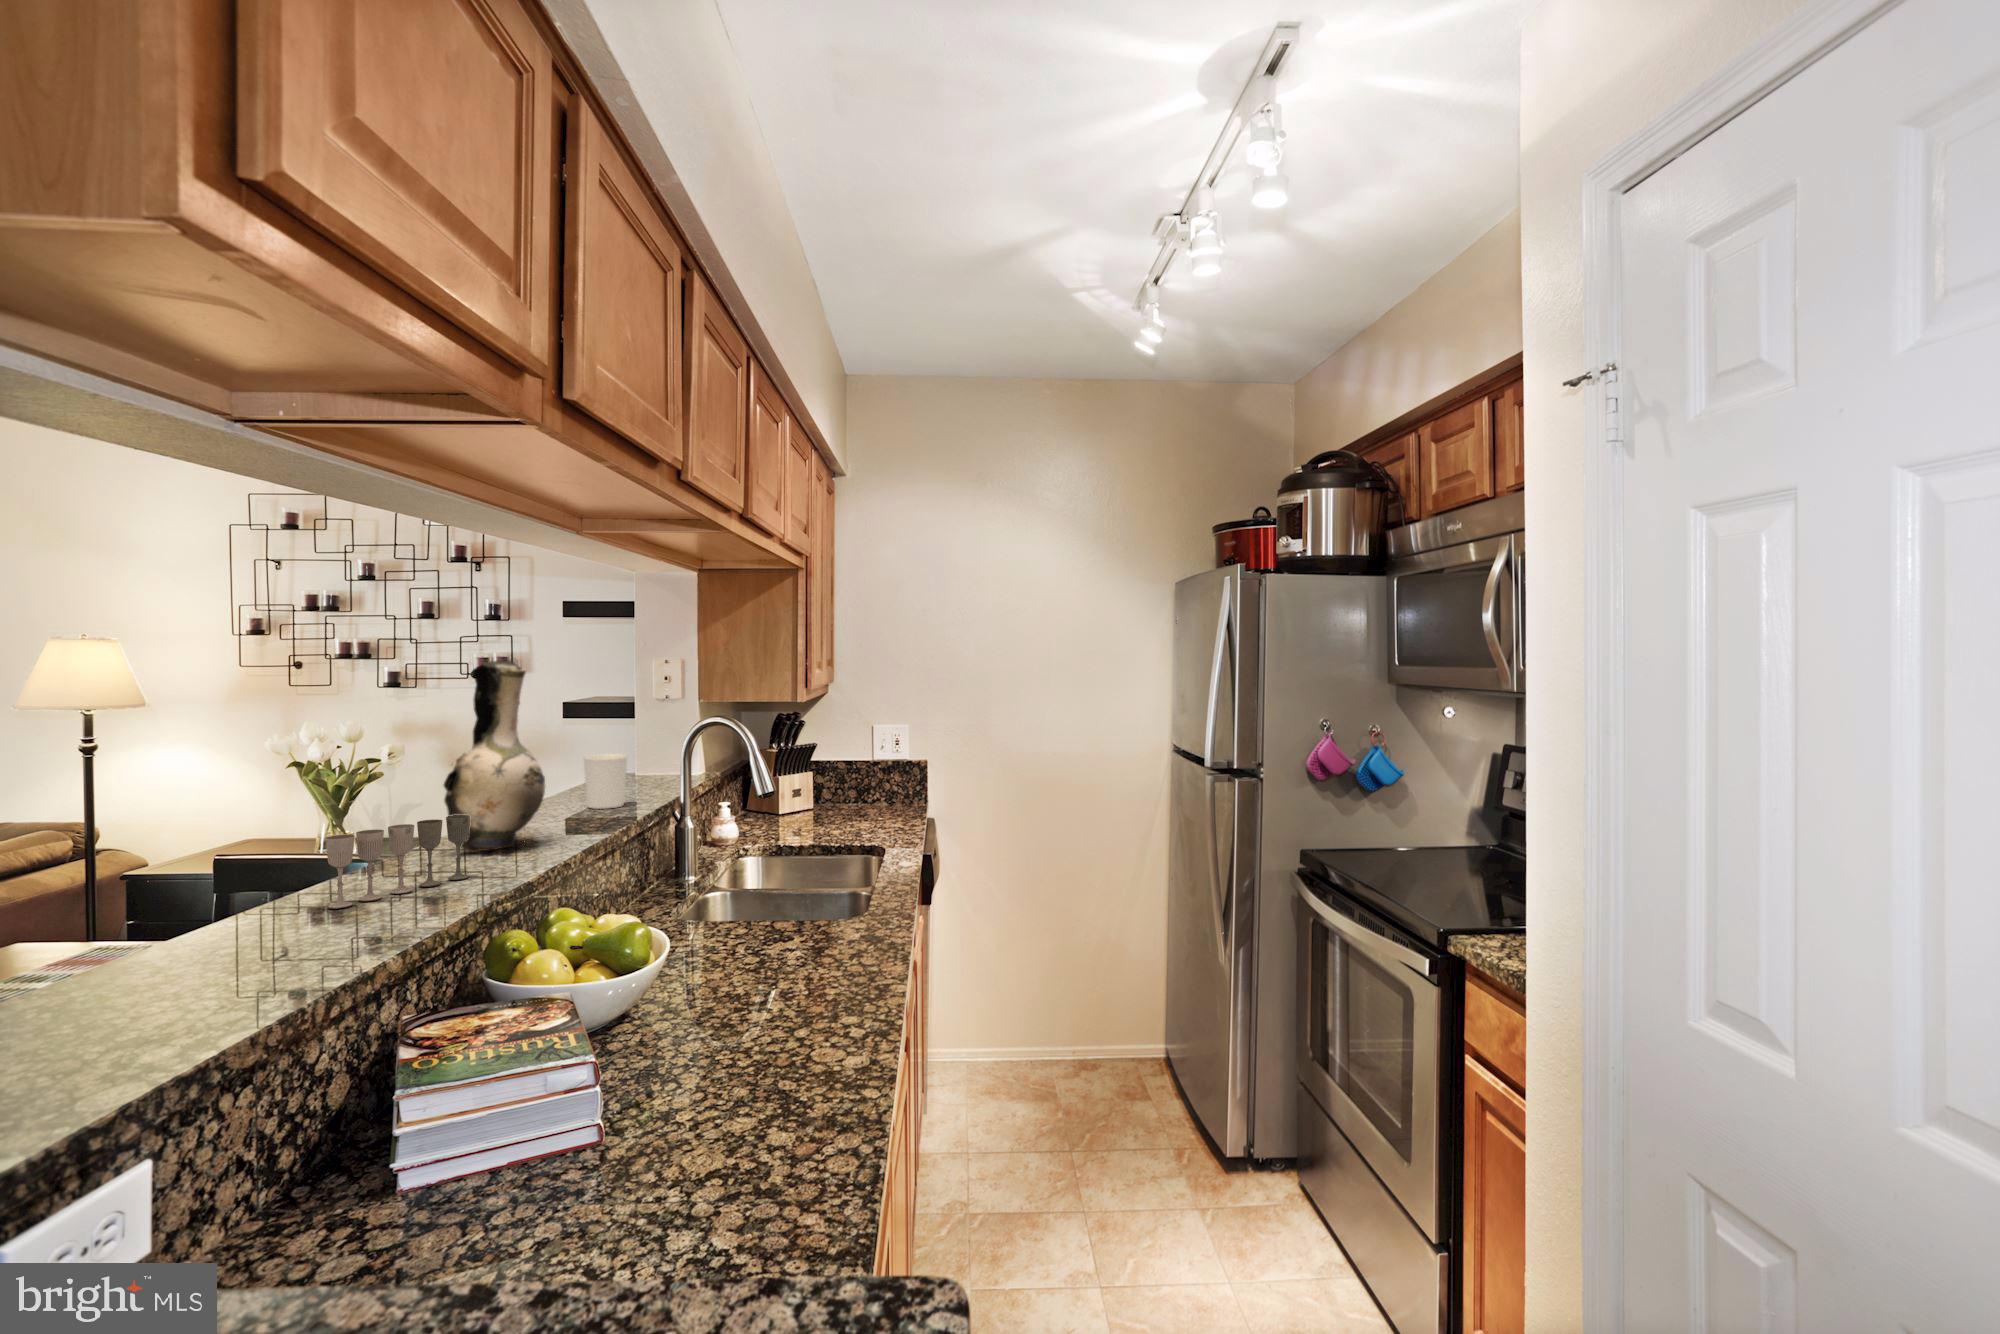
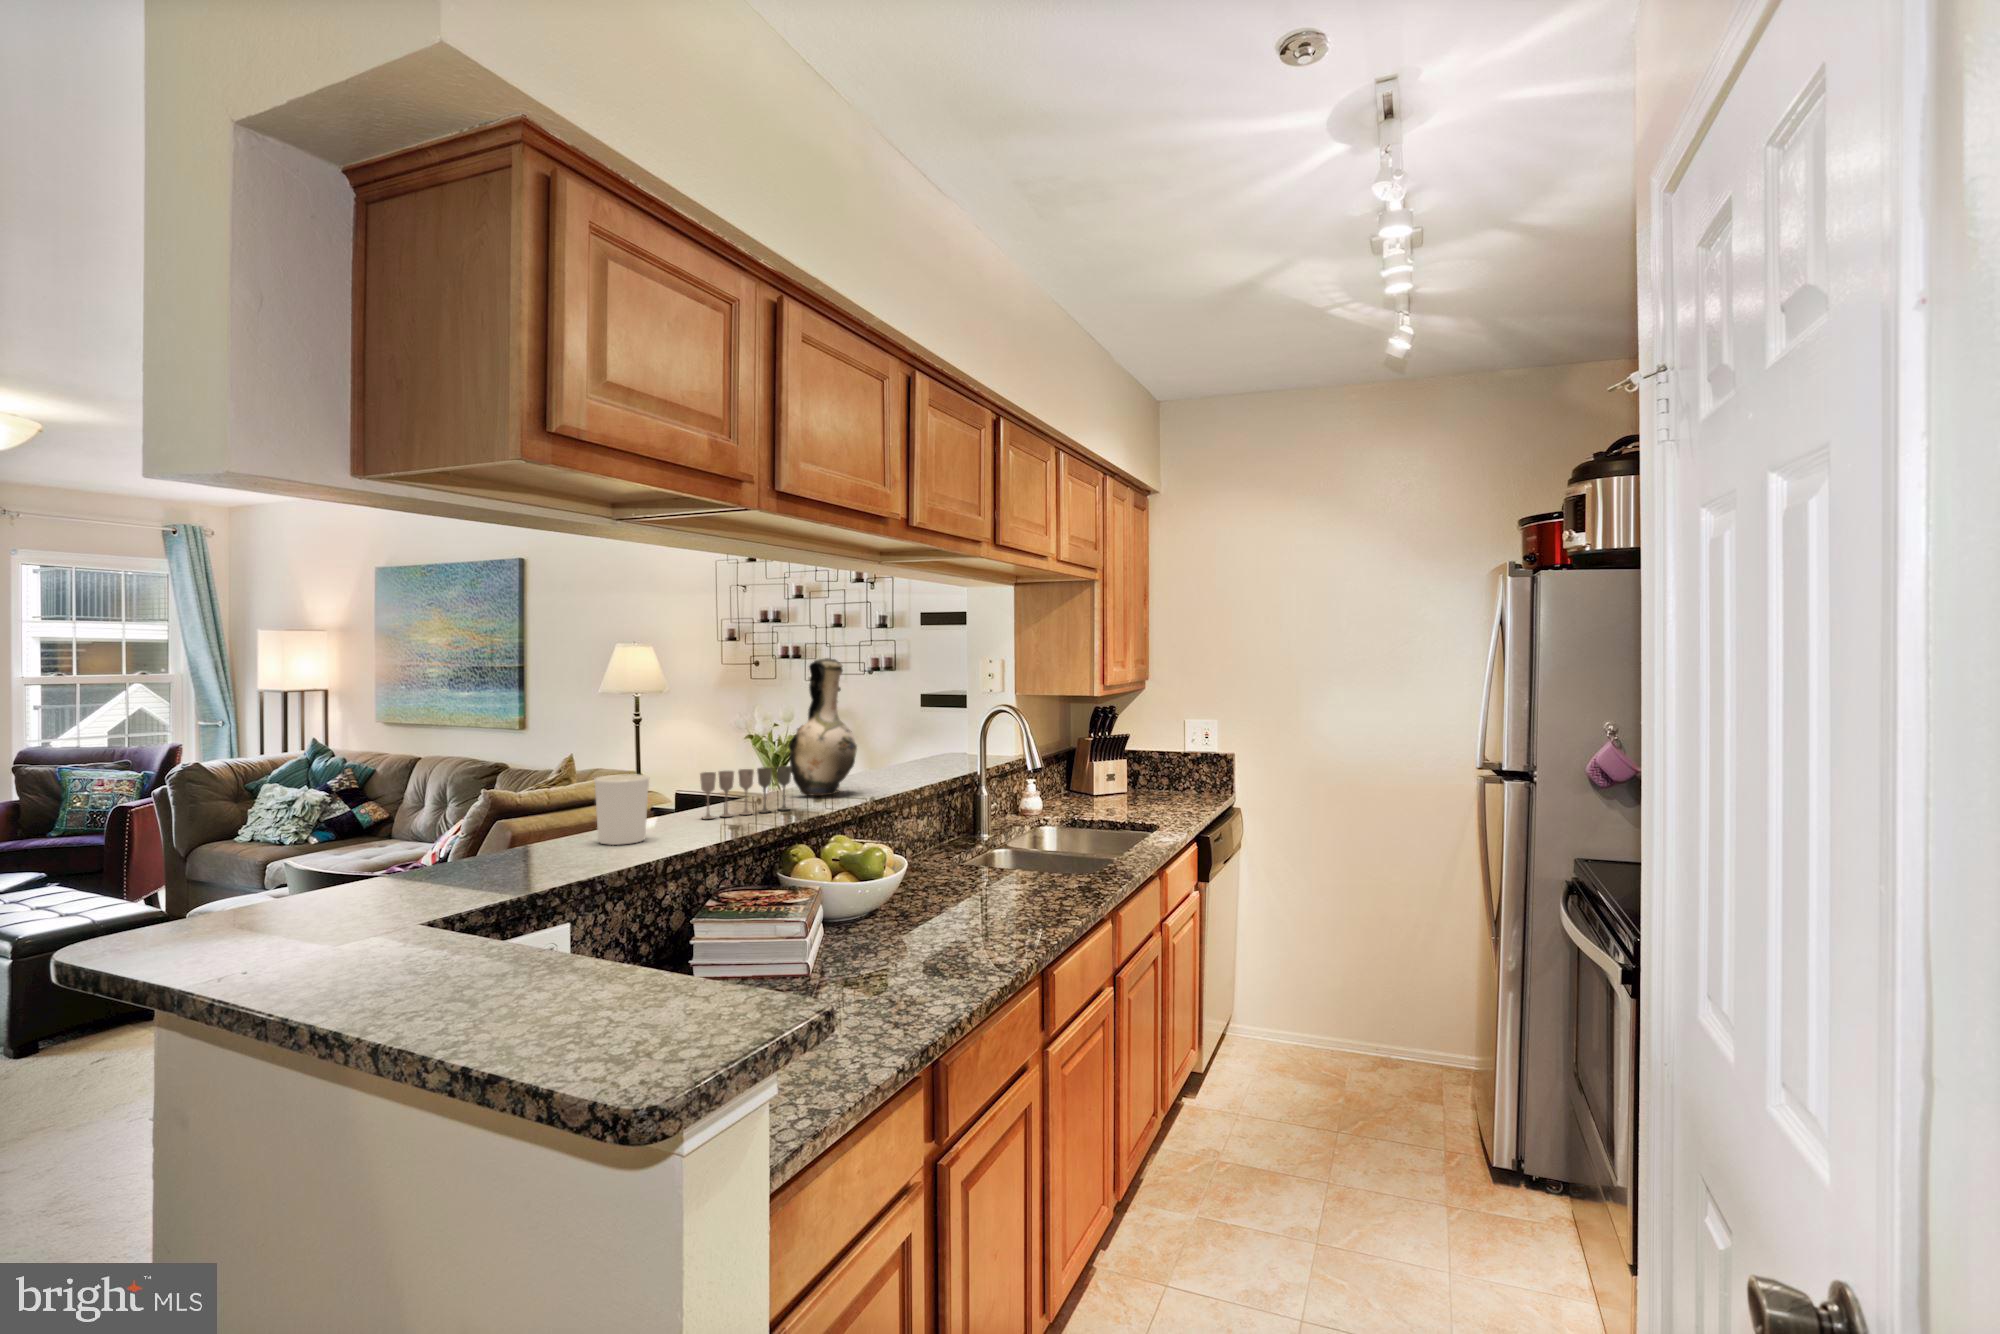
candle holder: present [584,754,627,809] -> present [594,774,649,845]

